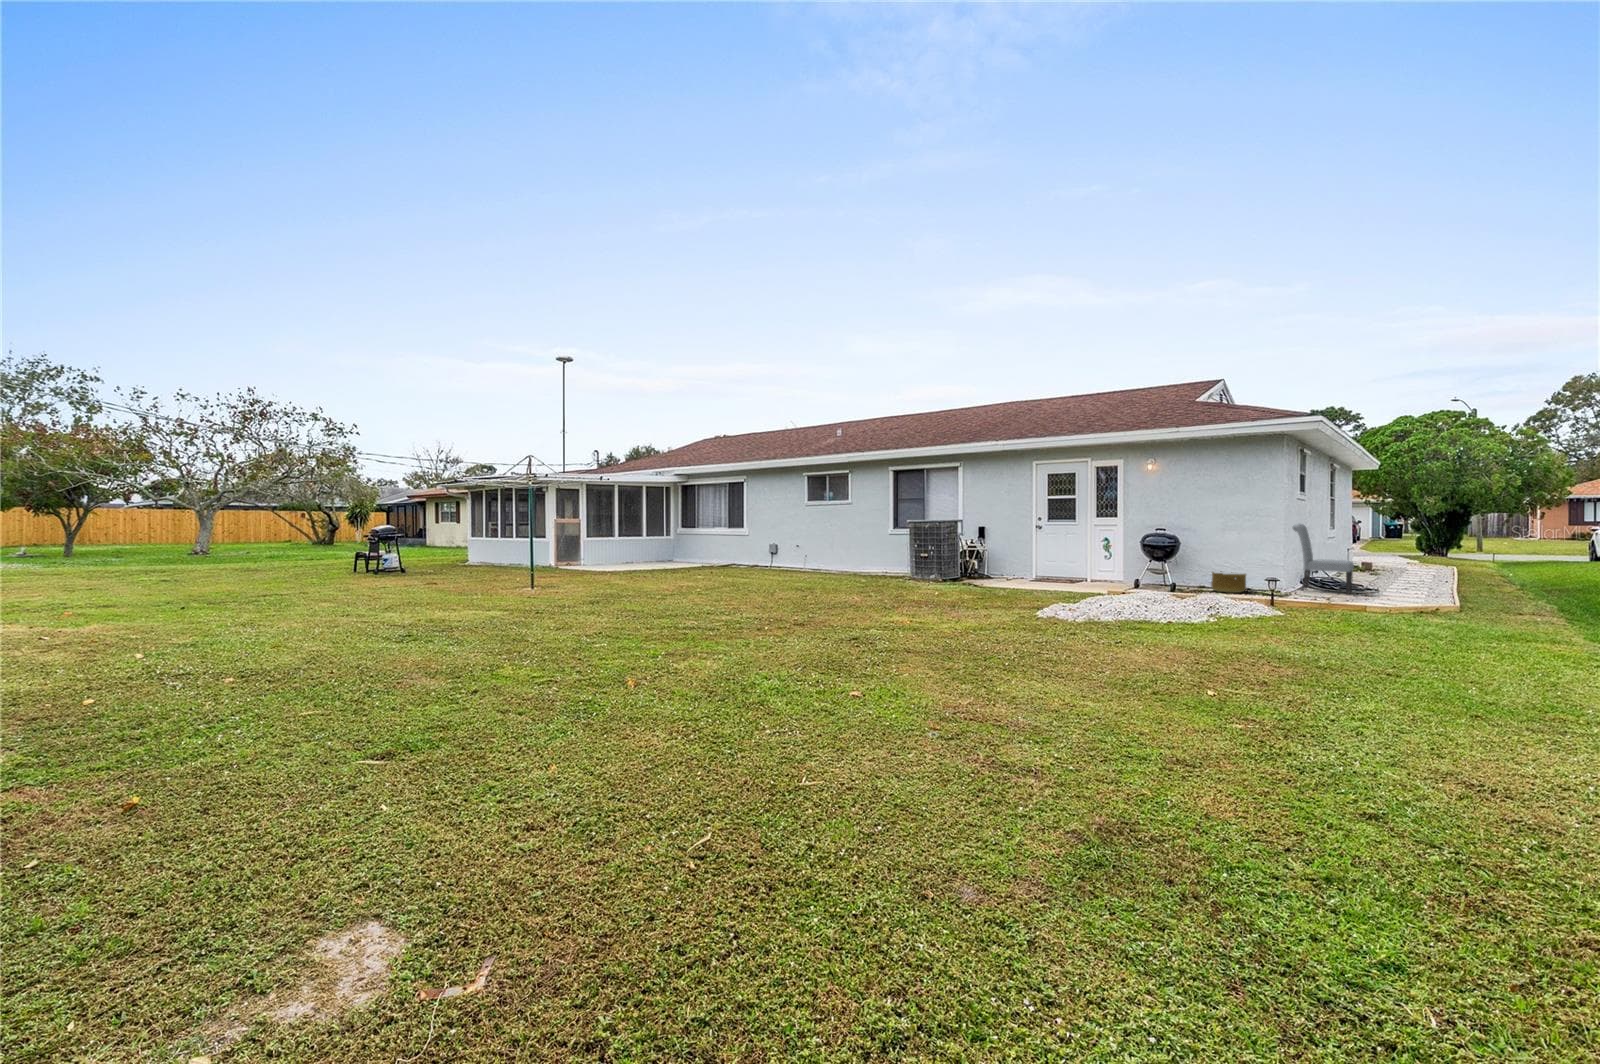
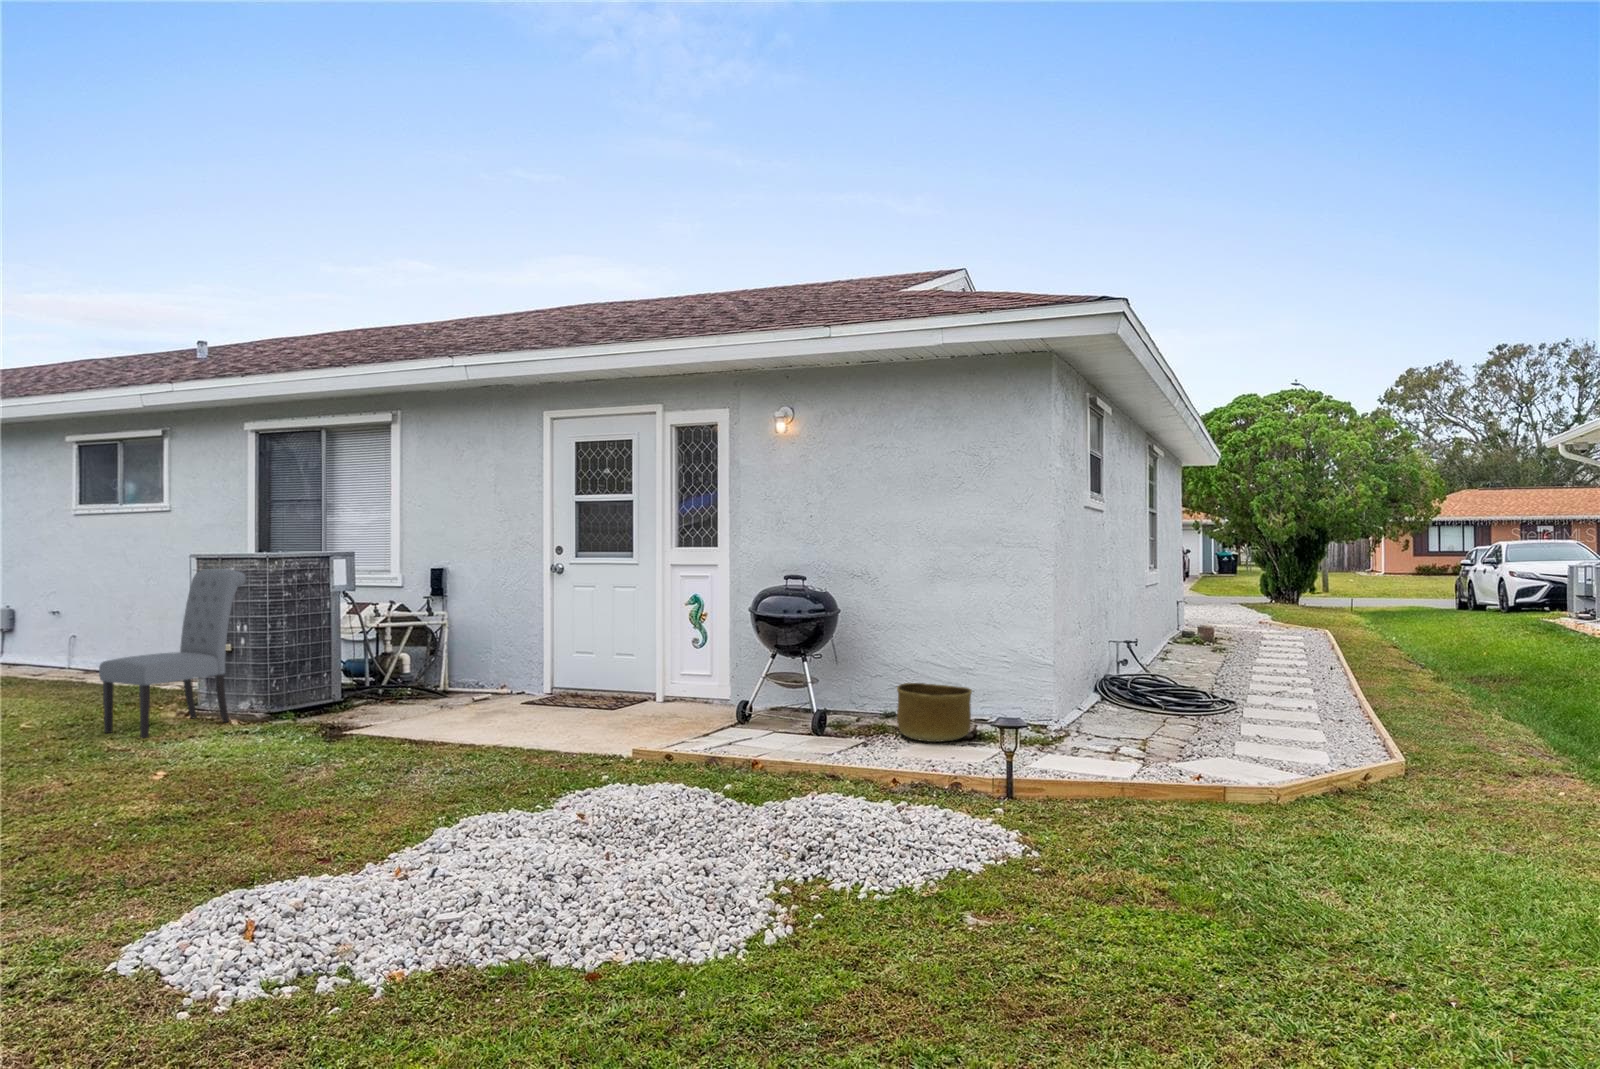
chair: present [1292,523,1354,594] -> present [99,569,246,738]

